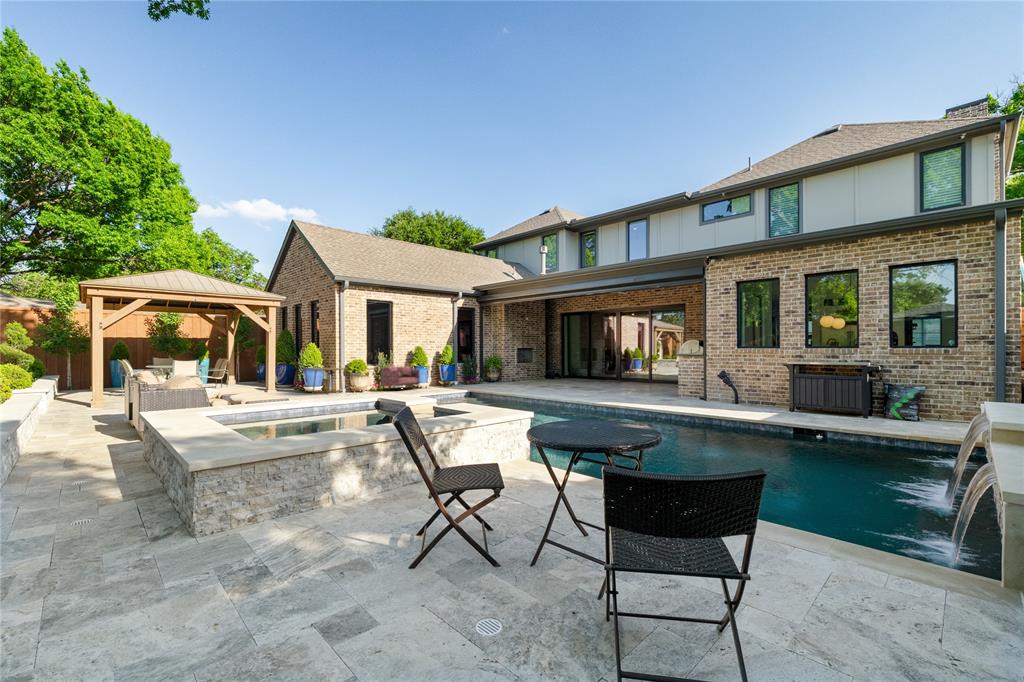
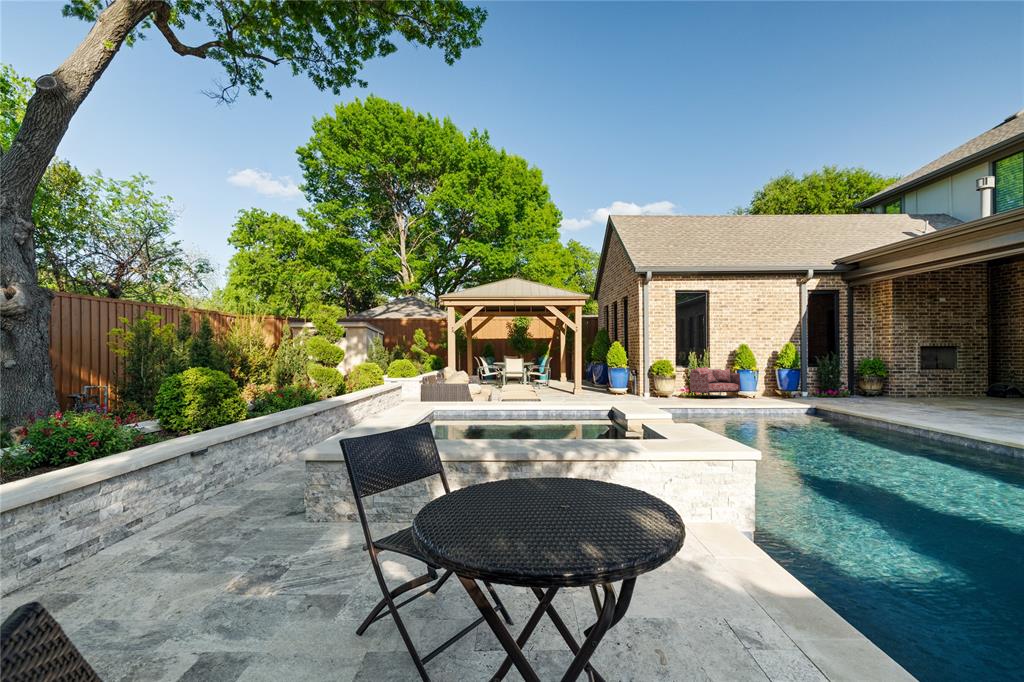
round table: present [308,368,347,393] -> none [608,369,650,397]

